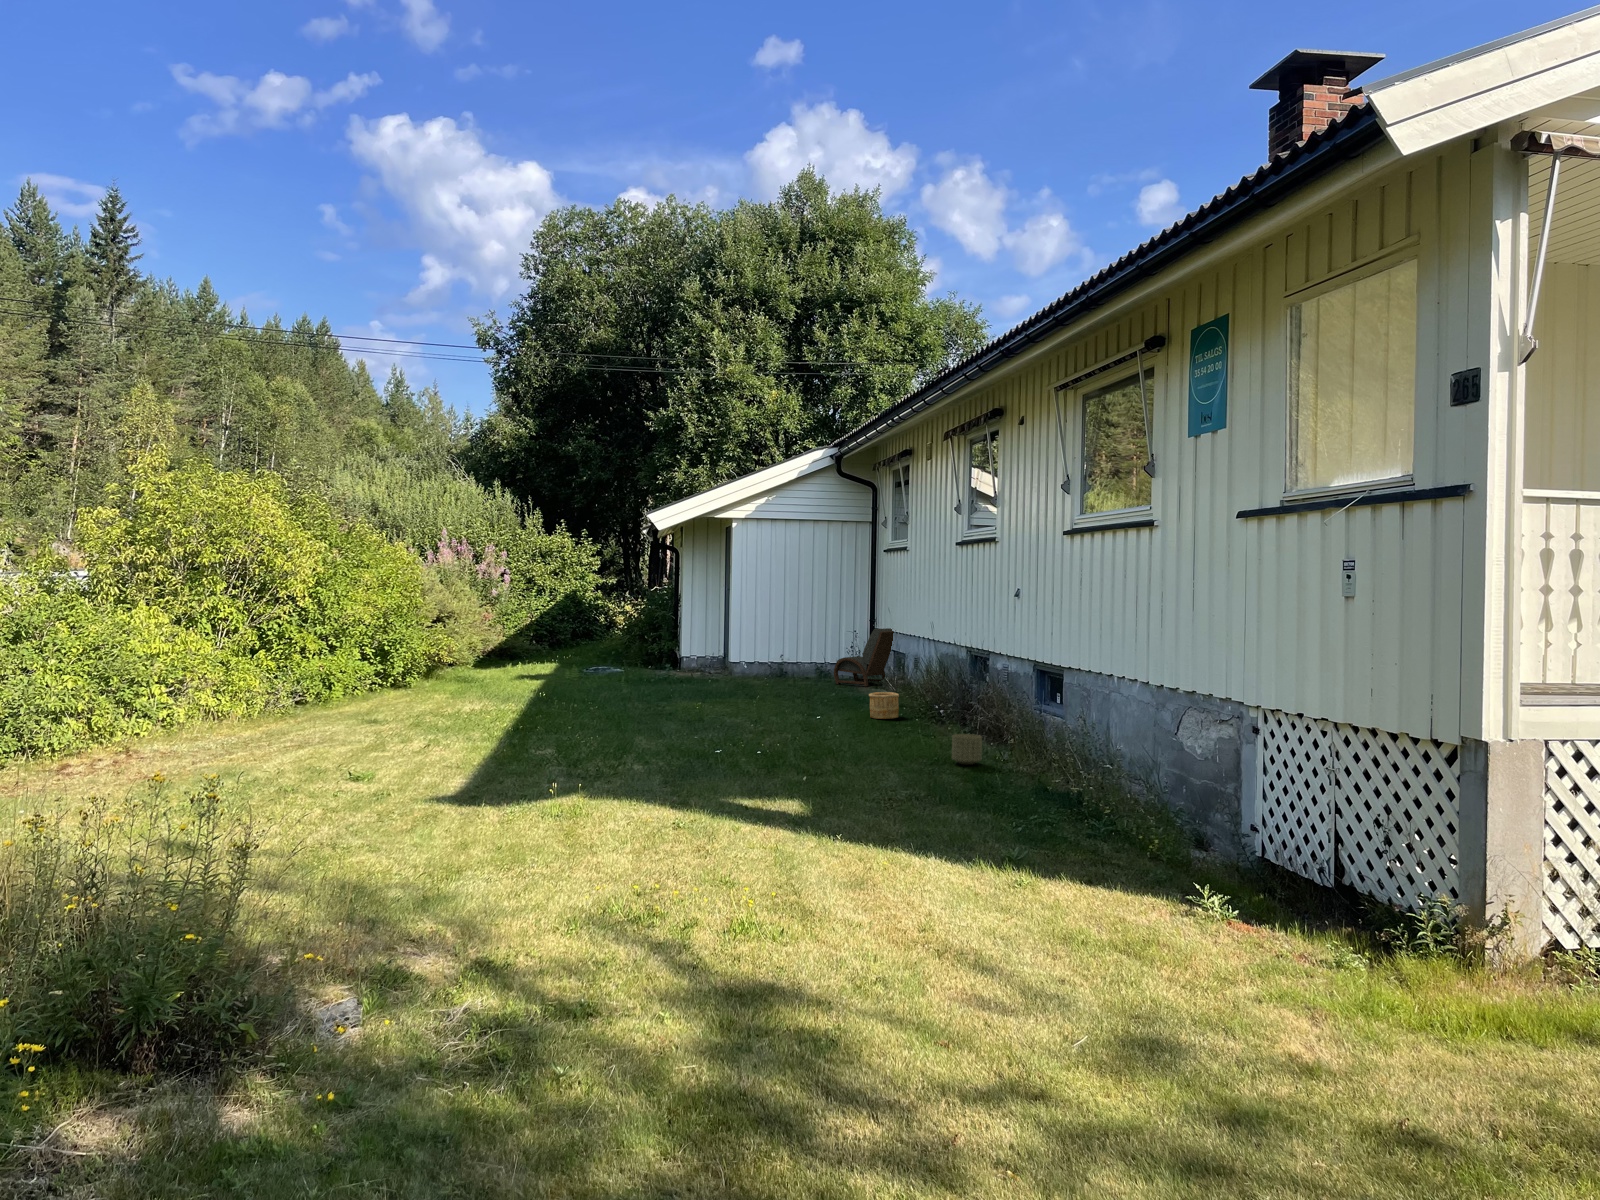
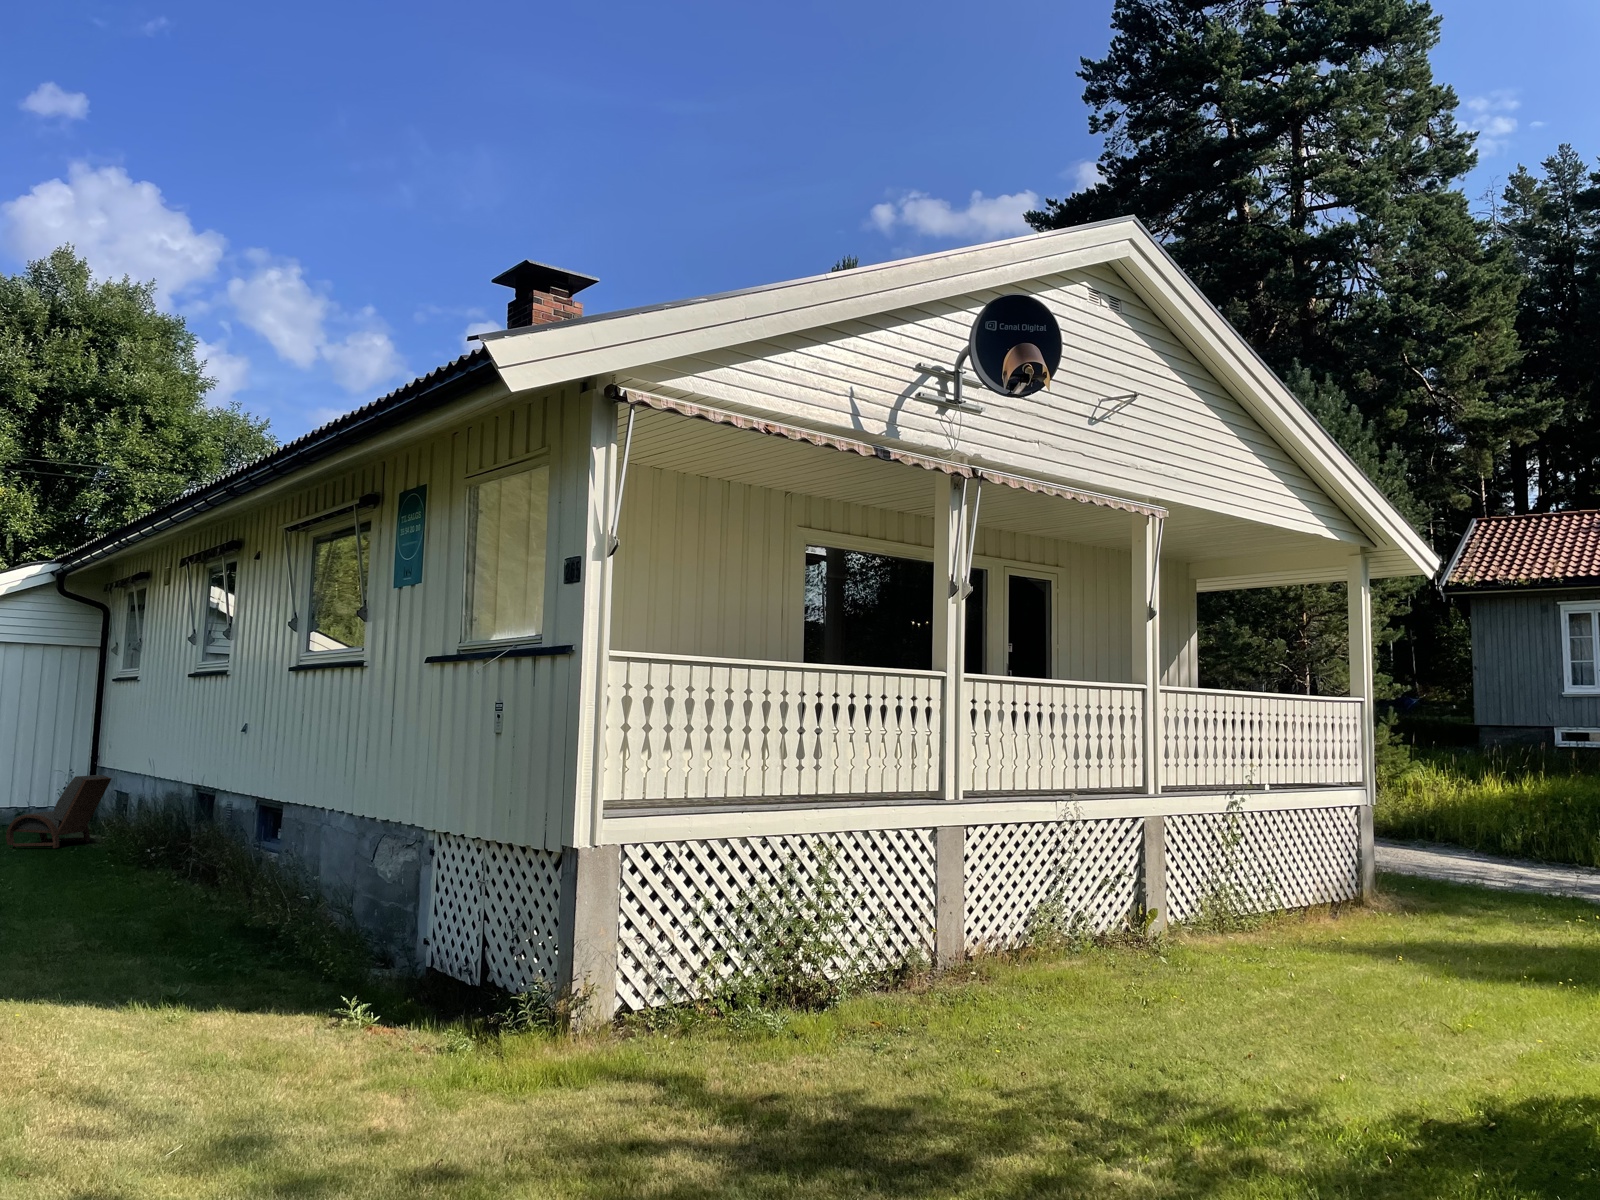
wooden bucket: present [869,692,899,719] -> none [38,853,86,888]
planter: present [952,734,982,765] -> none [129,894,173,931]

